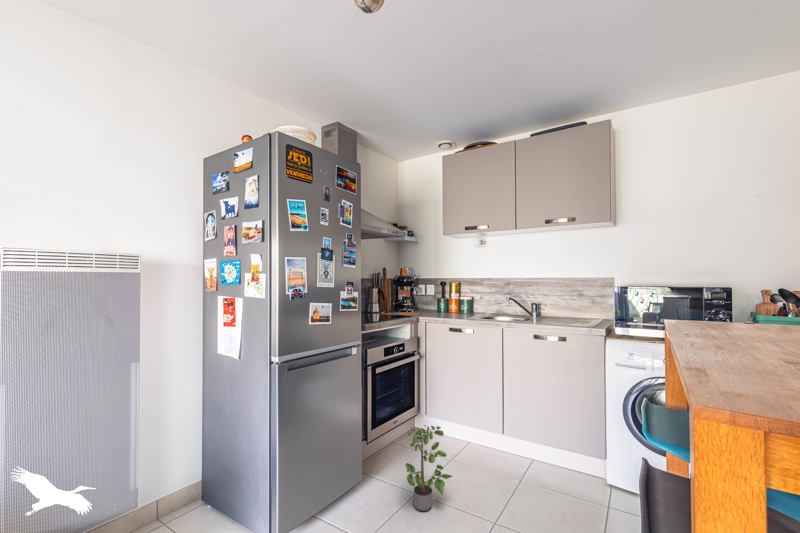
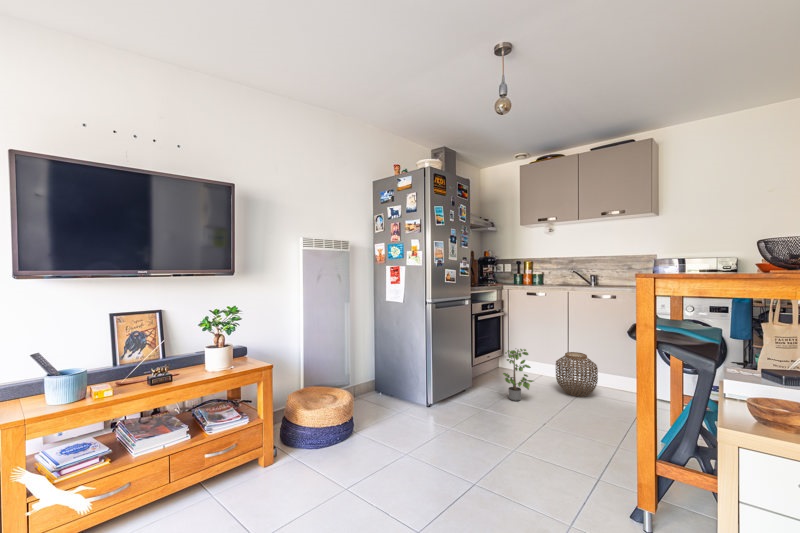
woven basket: none [485,419,543,491] -> present [556,352,598,397]

